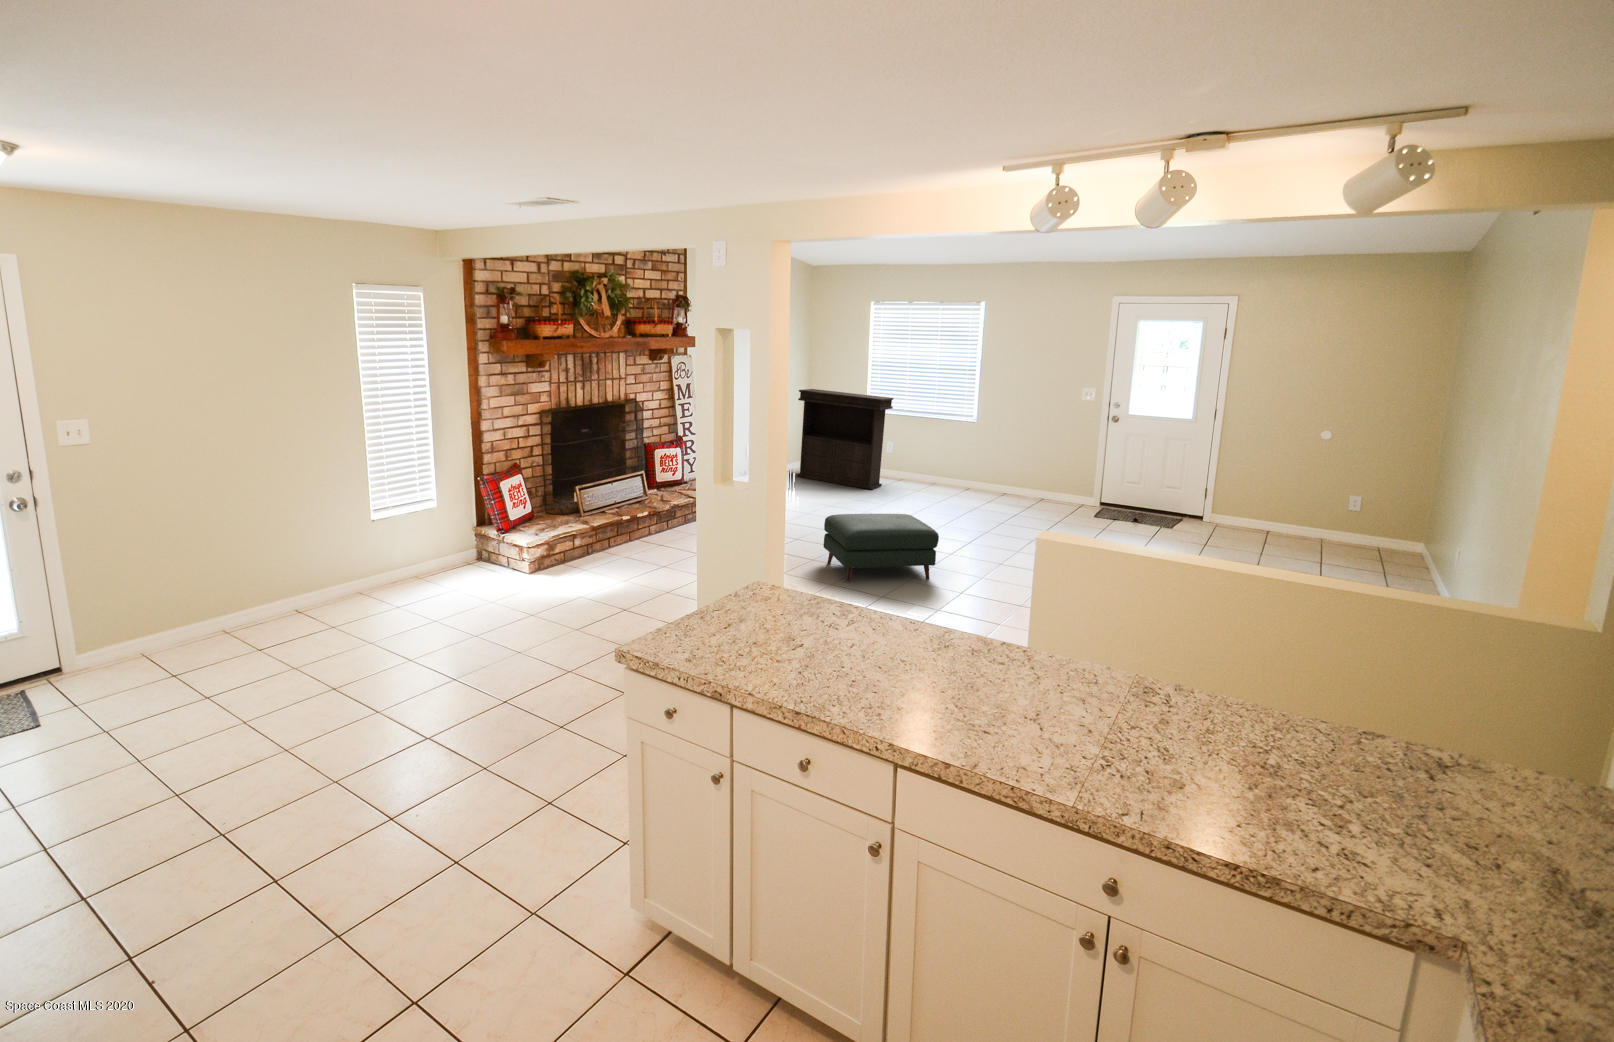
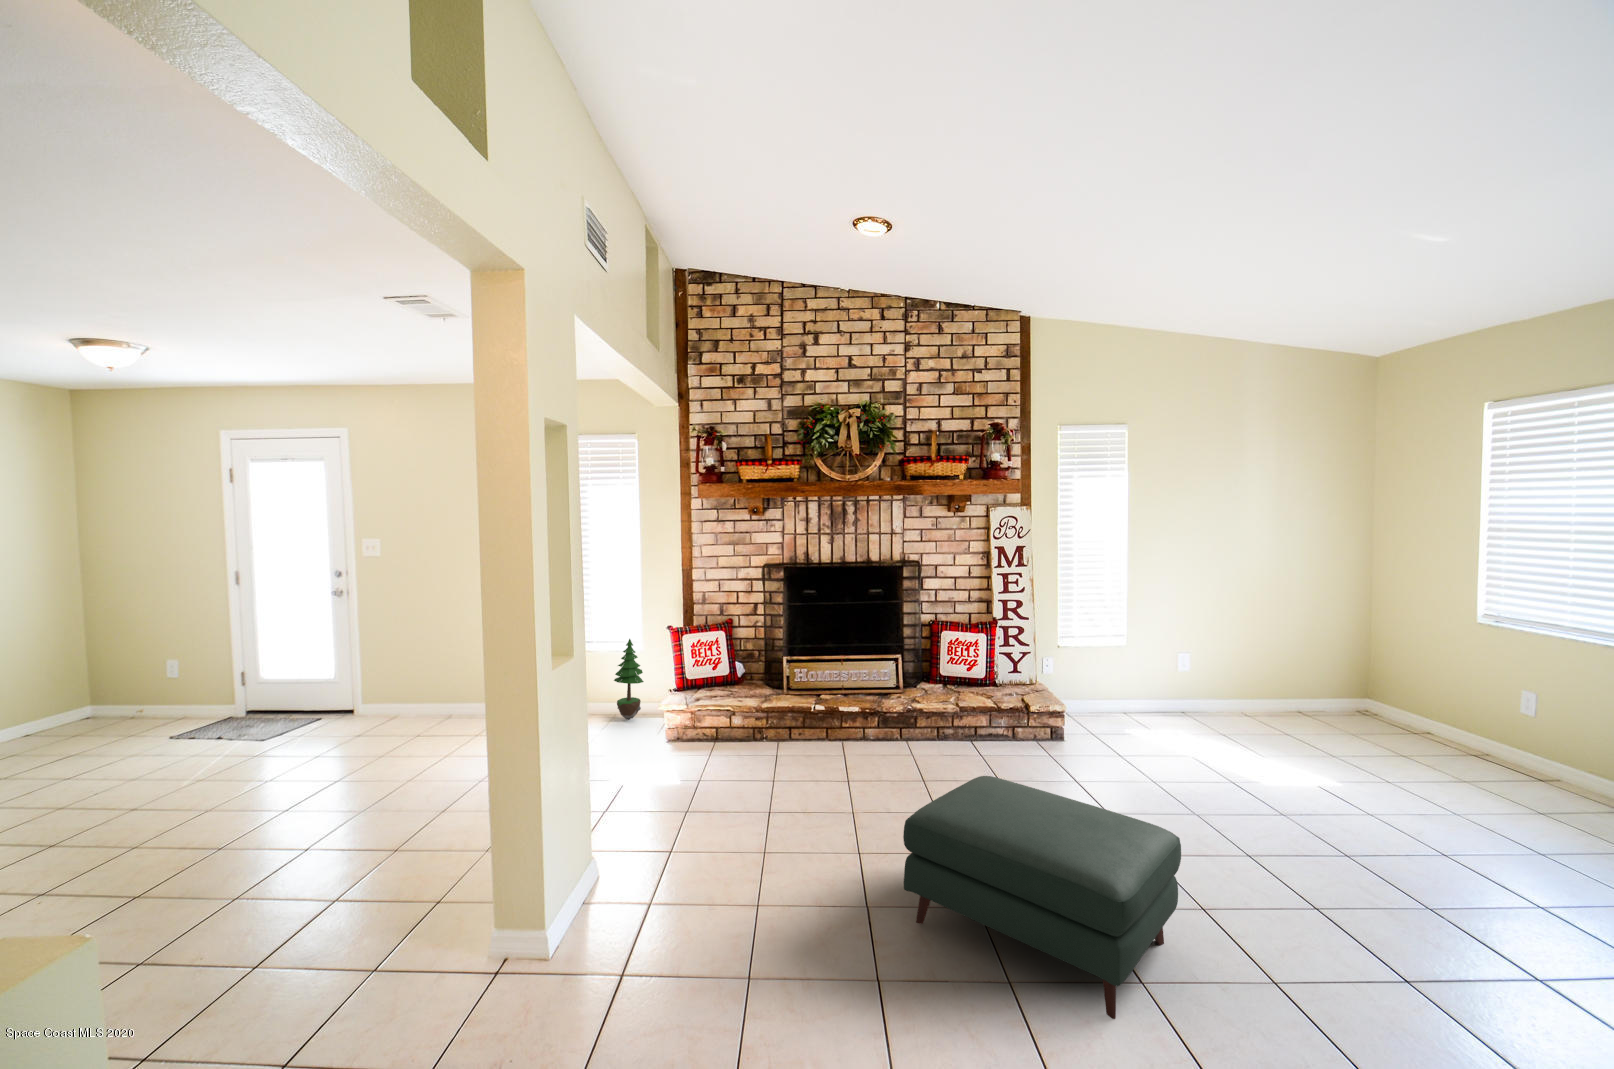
console table: present [797,389,893,489] -> none [1286,569,1488,780]
potted tree: none [432,494,463,571] -> present [614,639,644,720]

